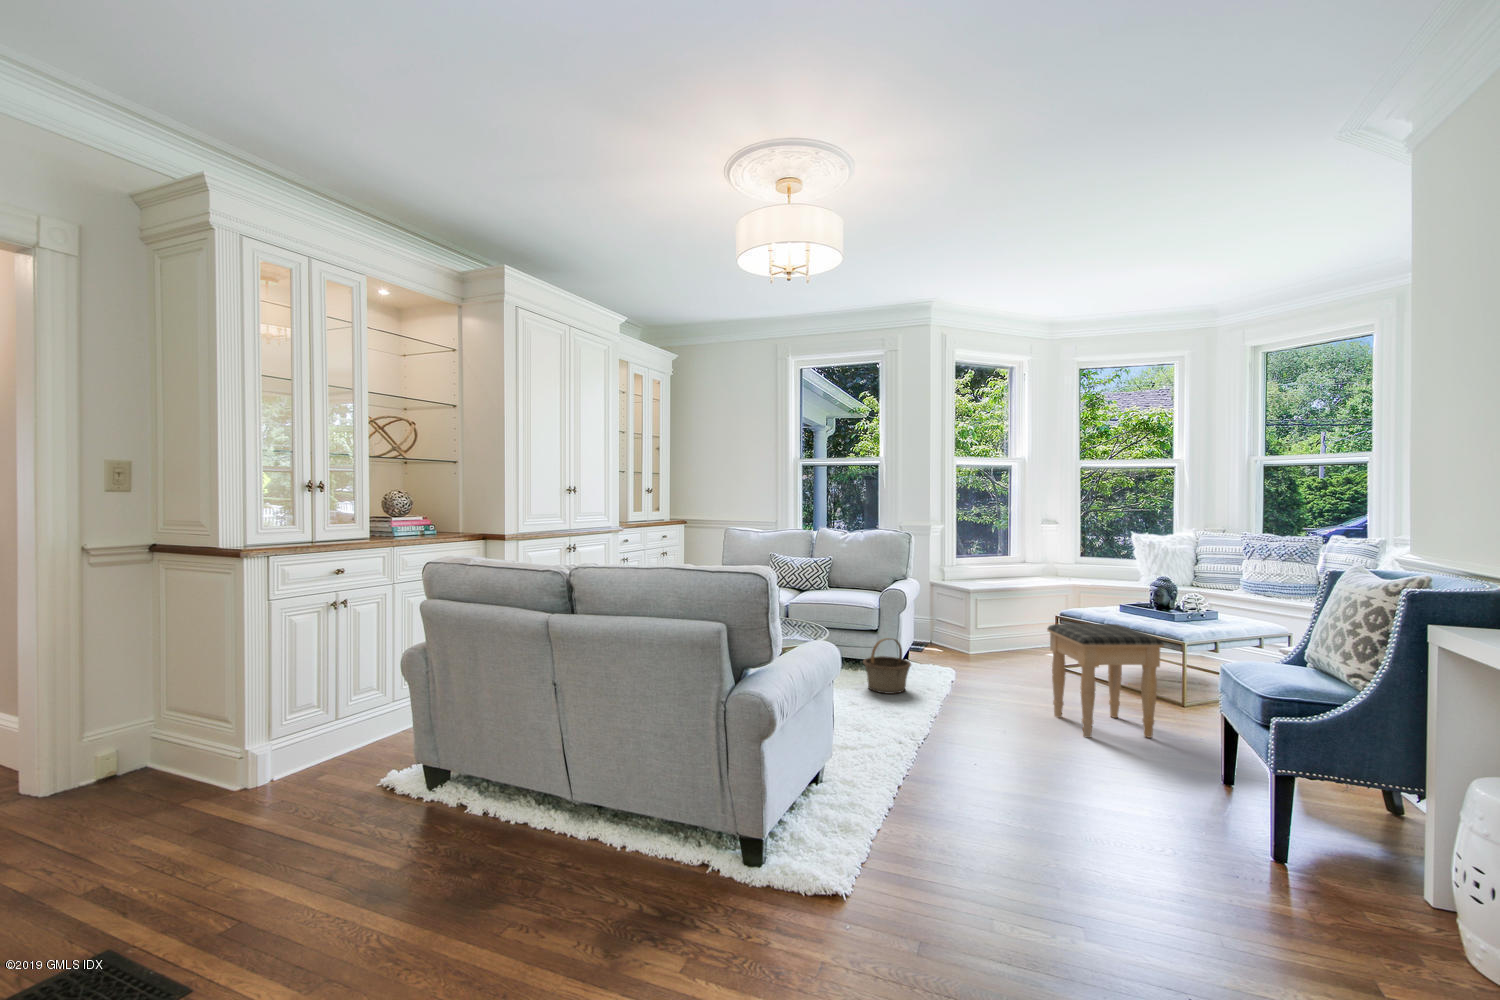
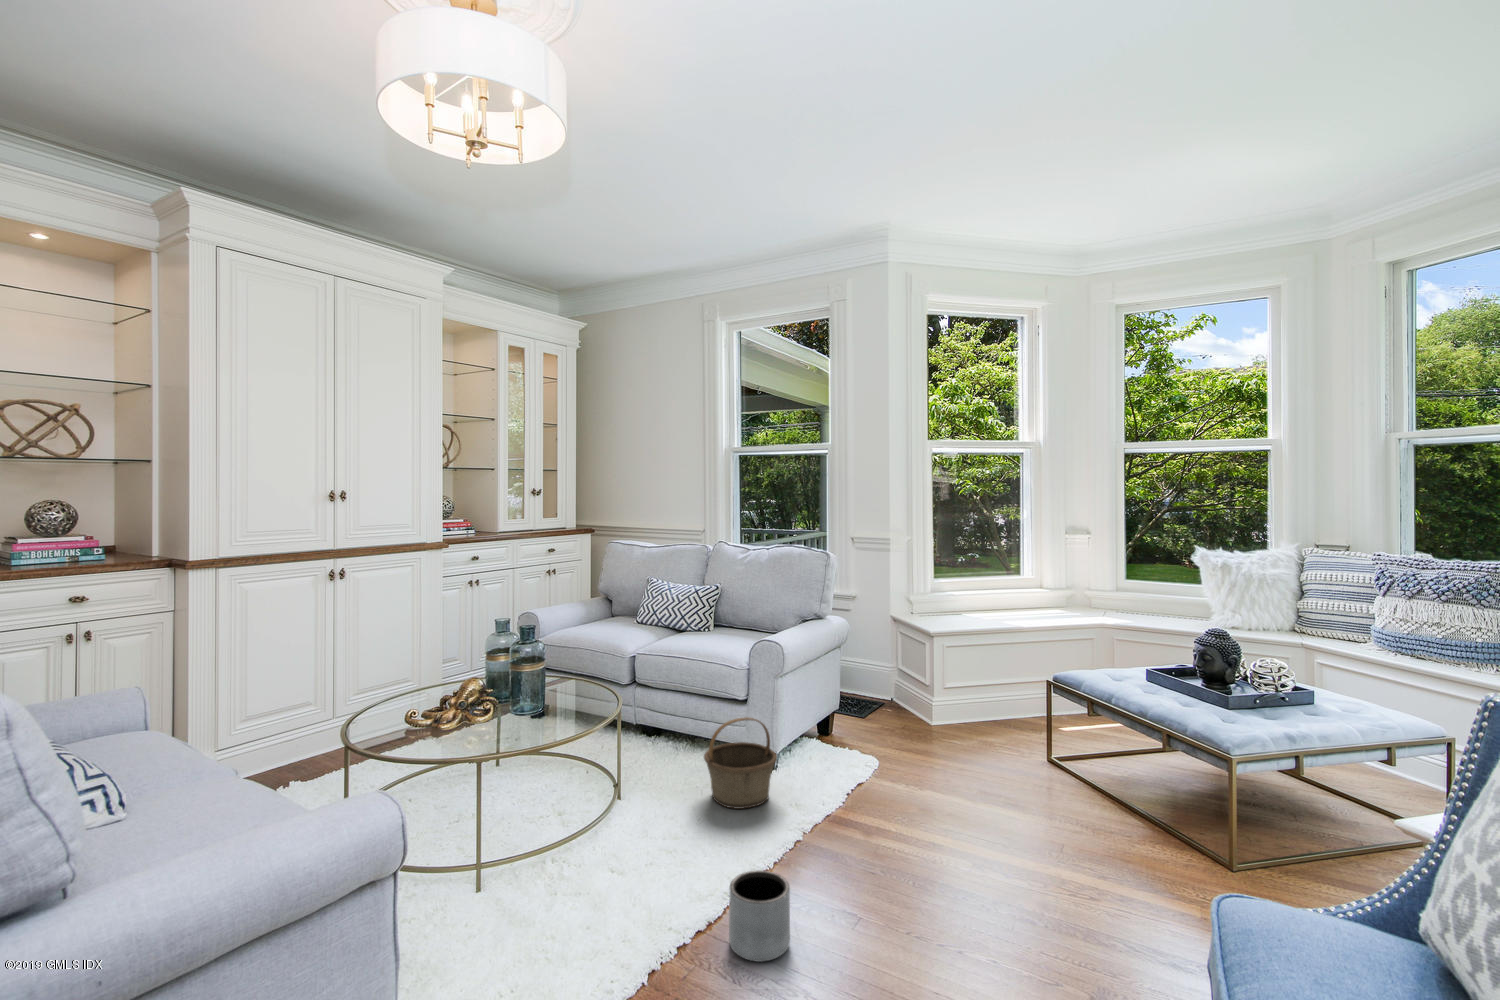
footstool: present [1047,624,1164,738] -> none [966,719,1158,960]
planter: none [946,704,981,746] -> present [729,870,790,962]

